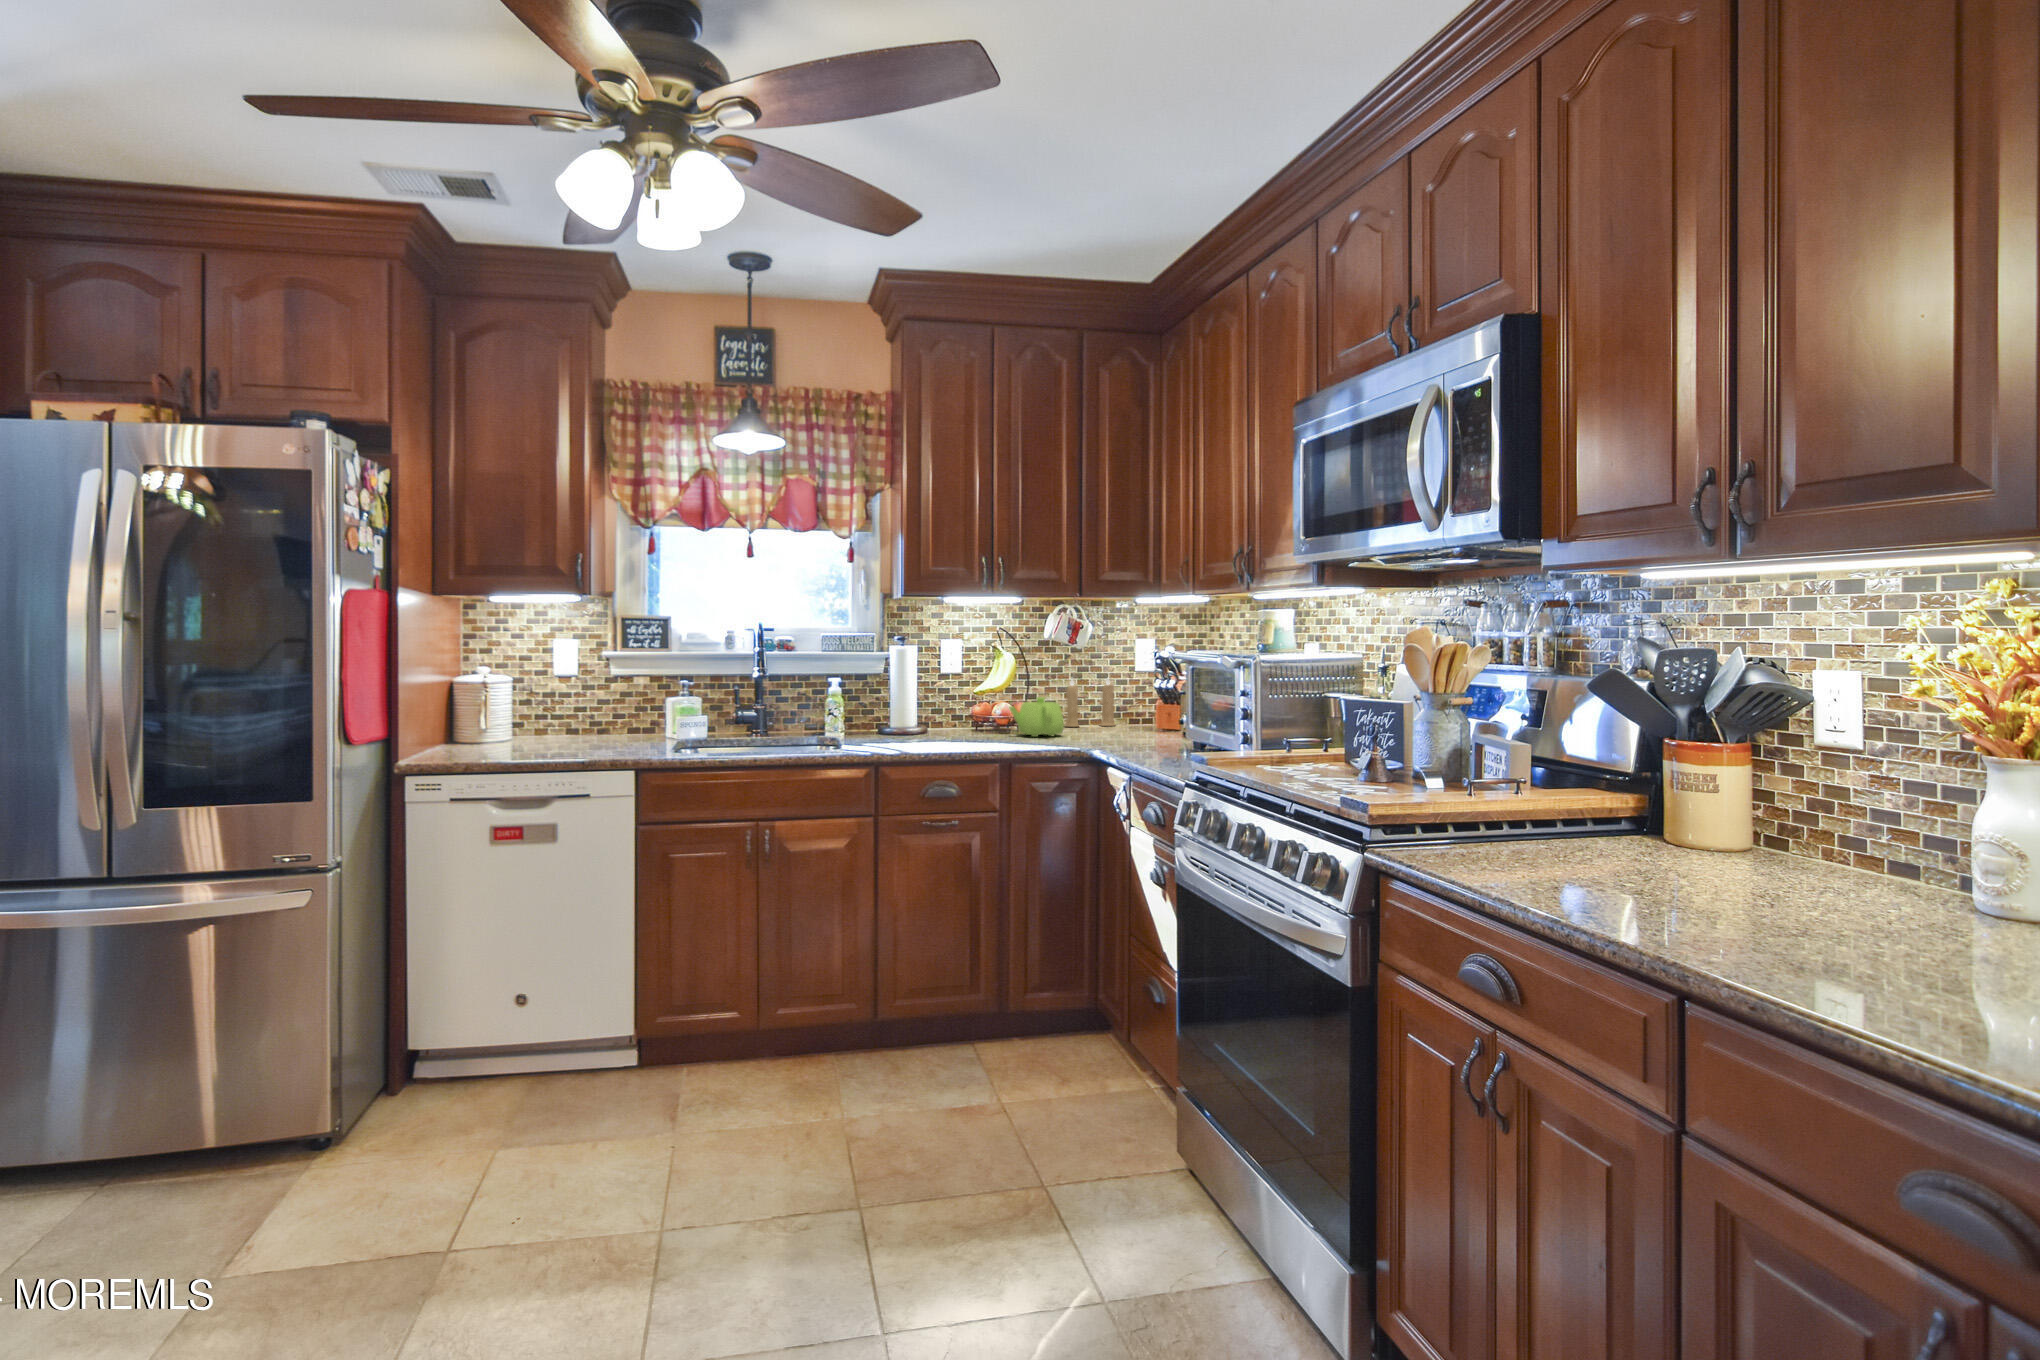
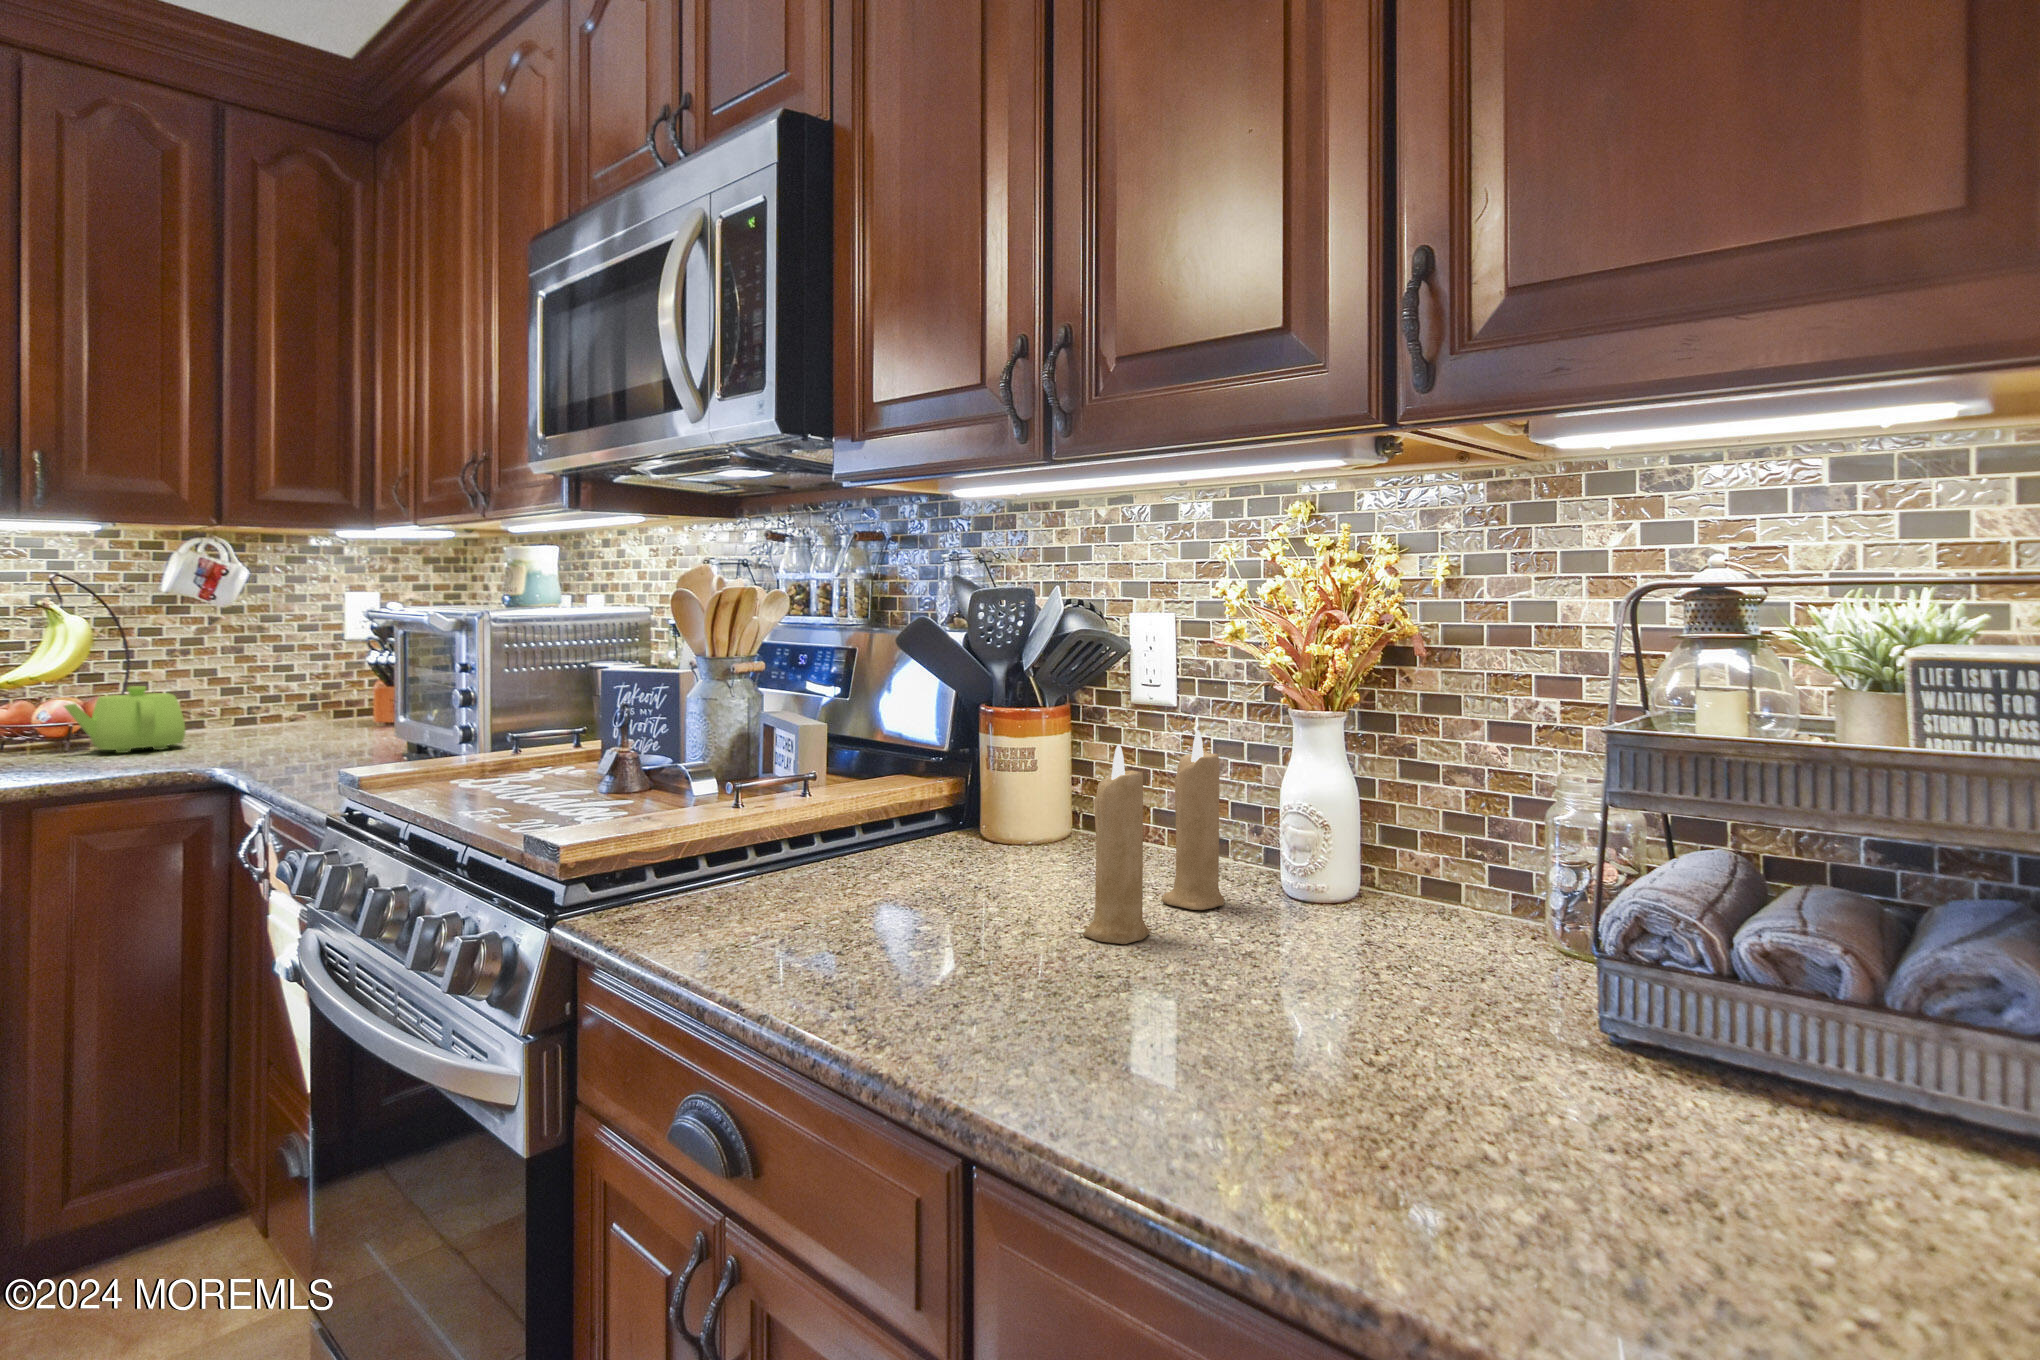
candle: present [1064,679,1115,727] -> present [1082,730,1225,944]

